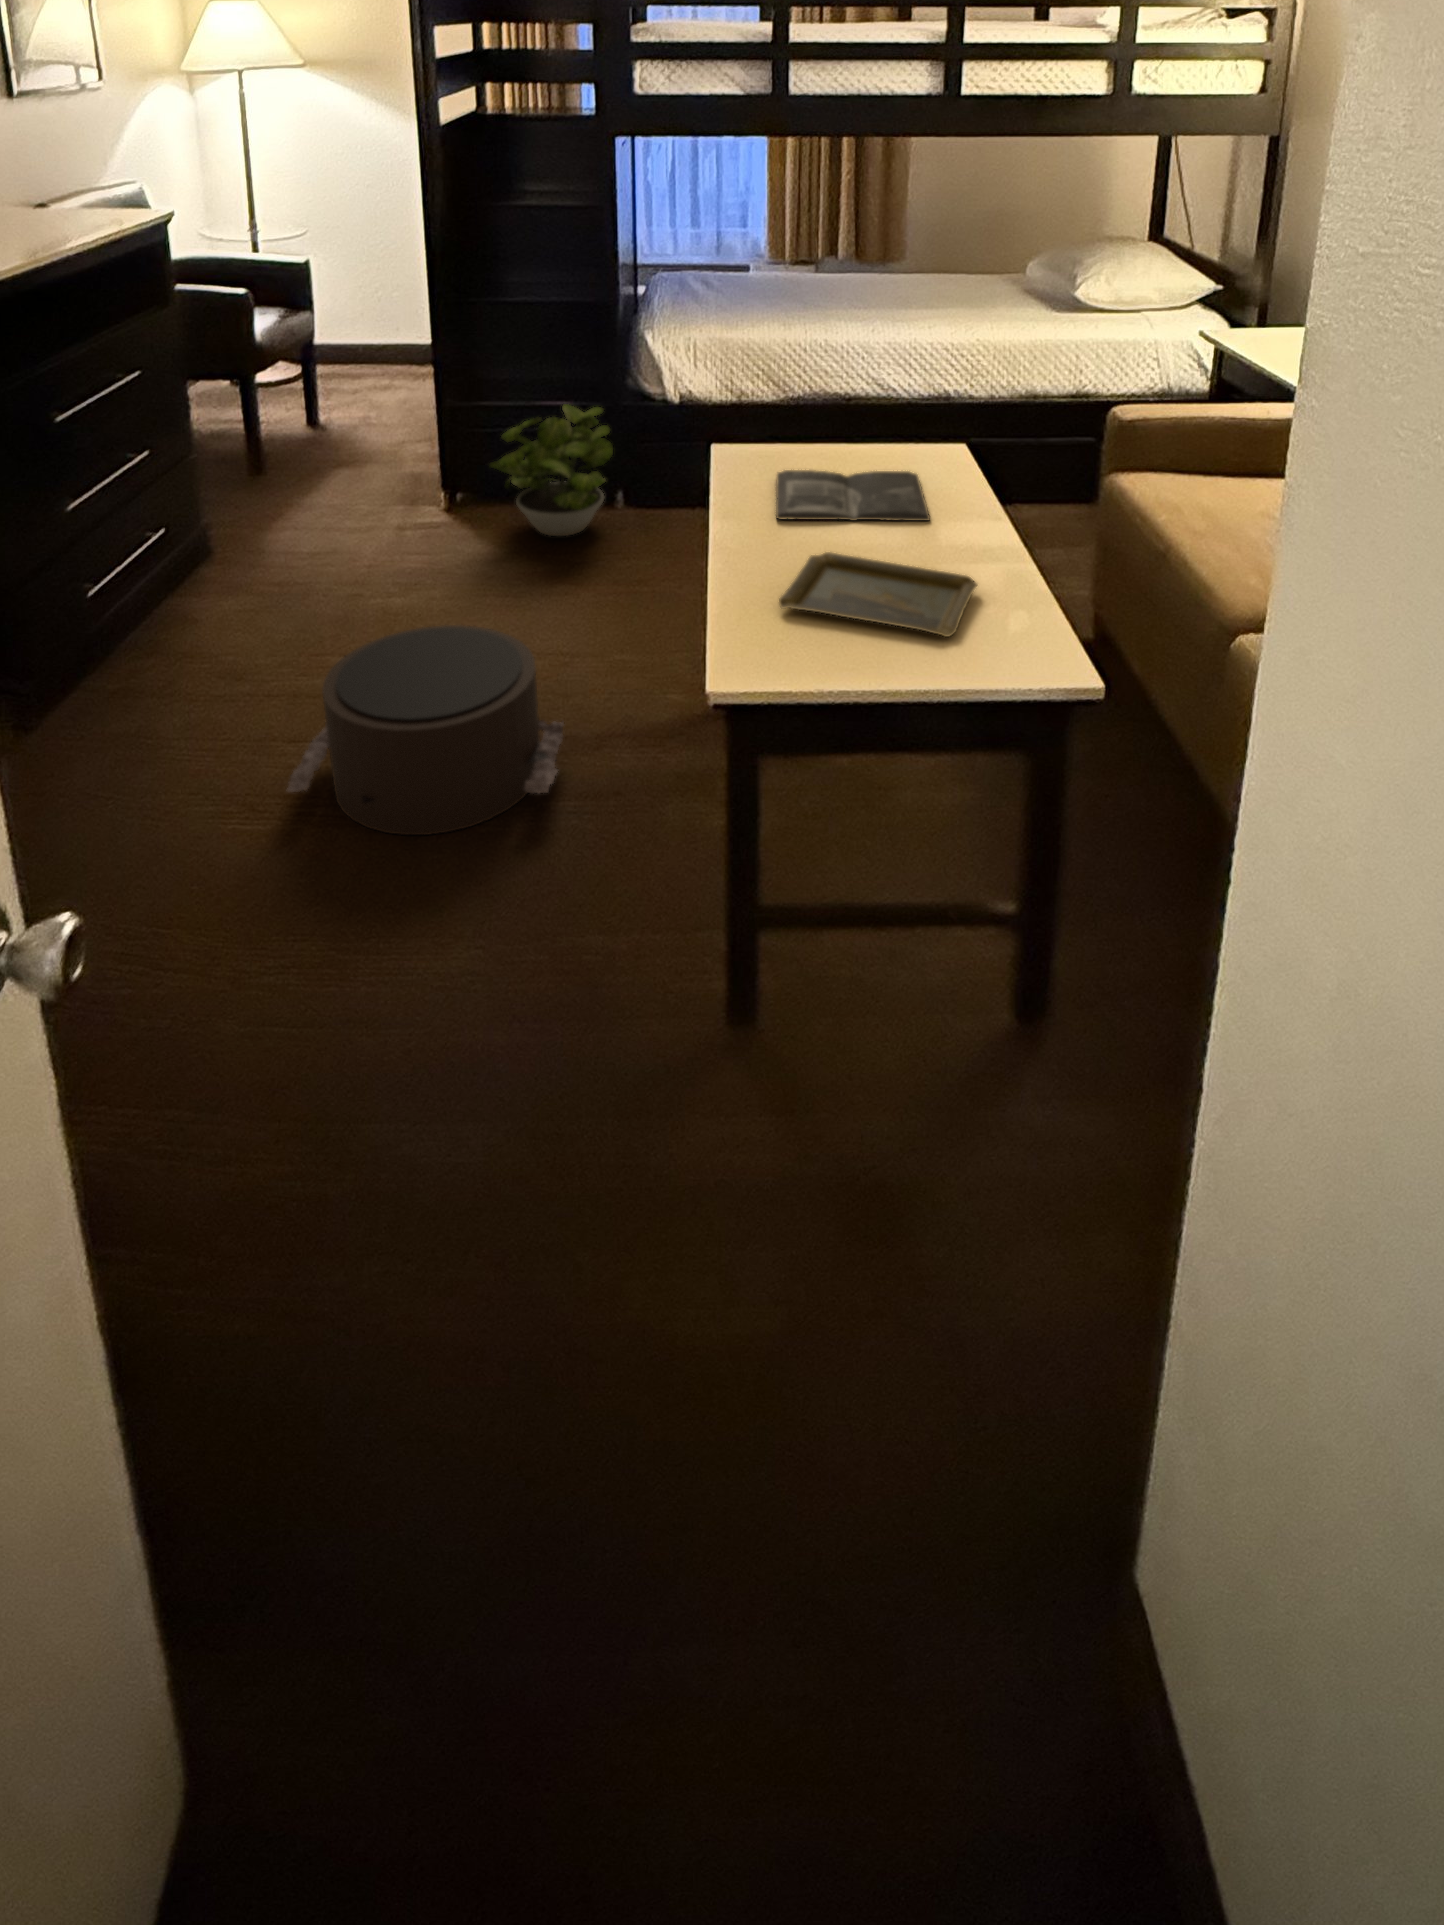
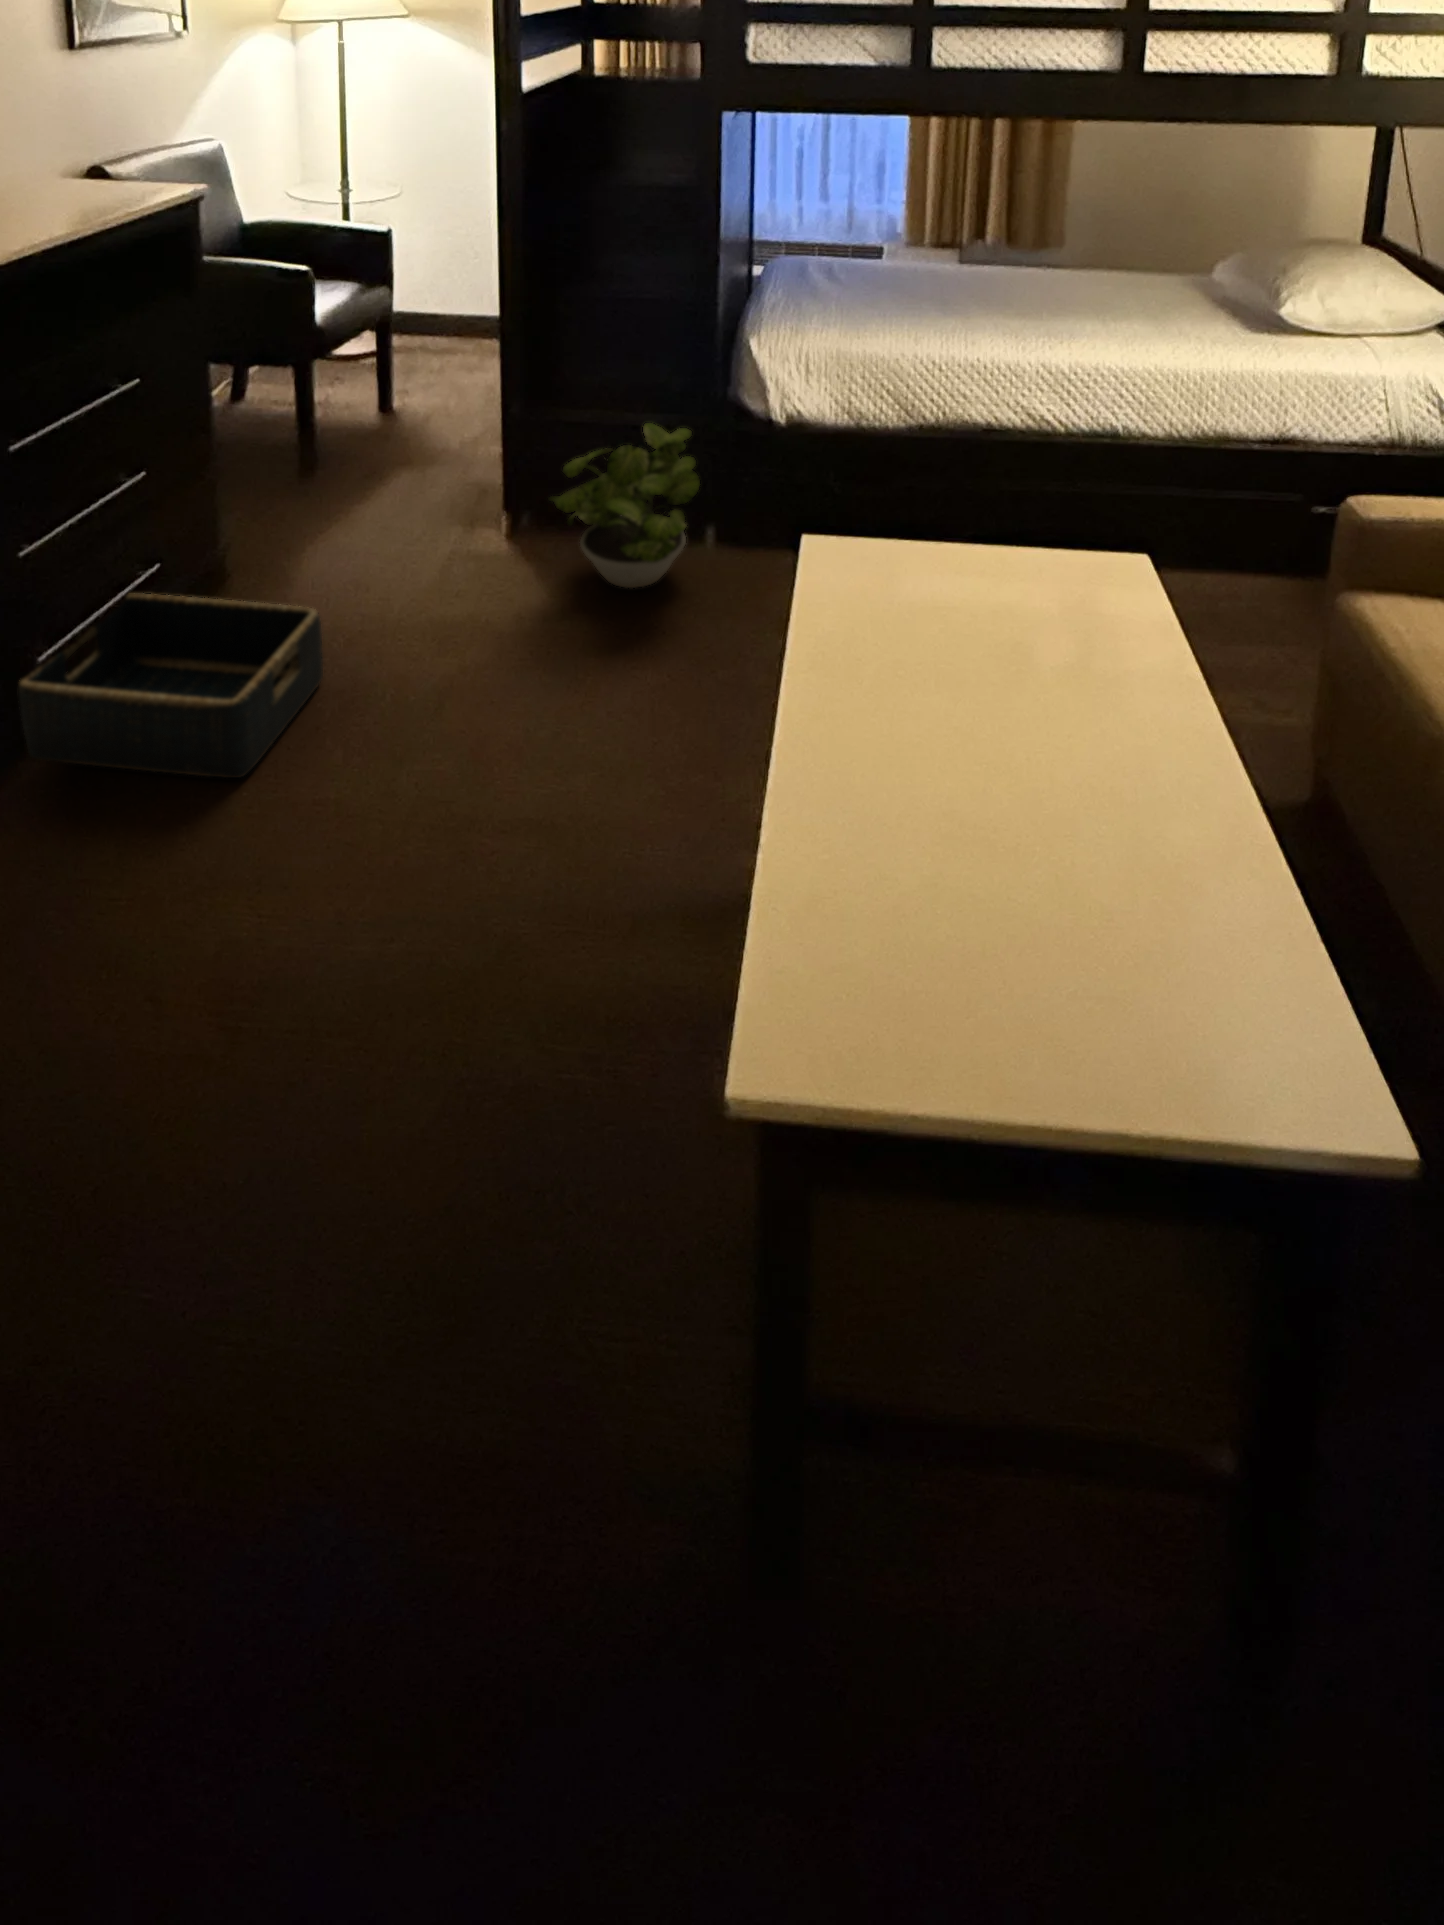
magazine: present [776,470,930,521] -> none [877,612,1108,736]
basket: none [77,550,318,673] -> present [19,593,323,778]
tray: present [779,552,977,637] -> none [865,809,1195,1055]
pouf: present [287,625,563,835] -> none [188,763,580,1108]

